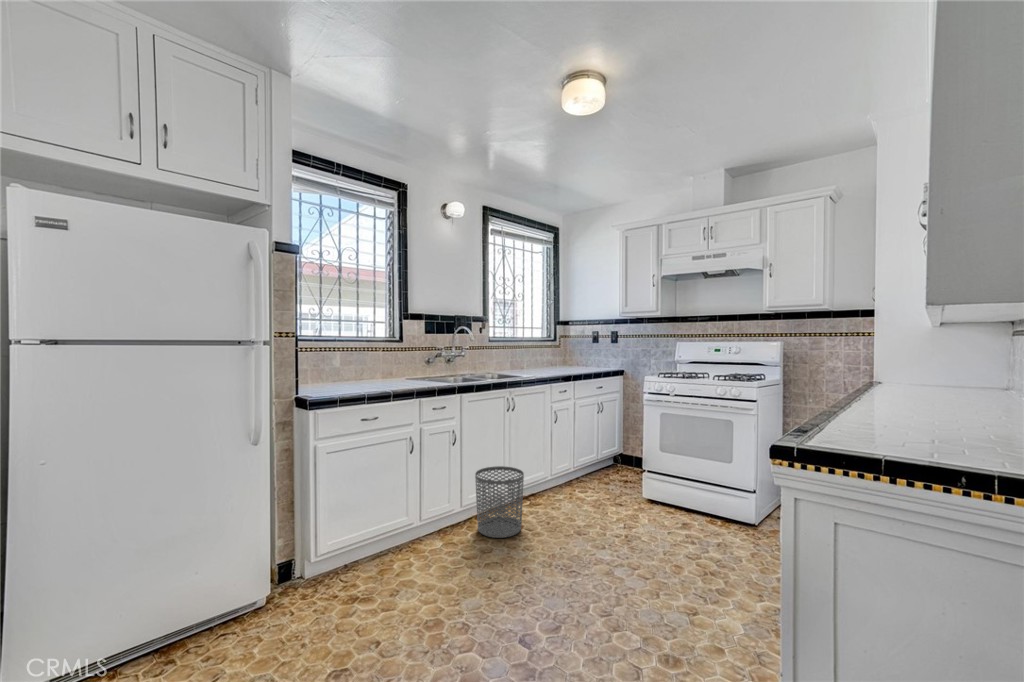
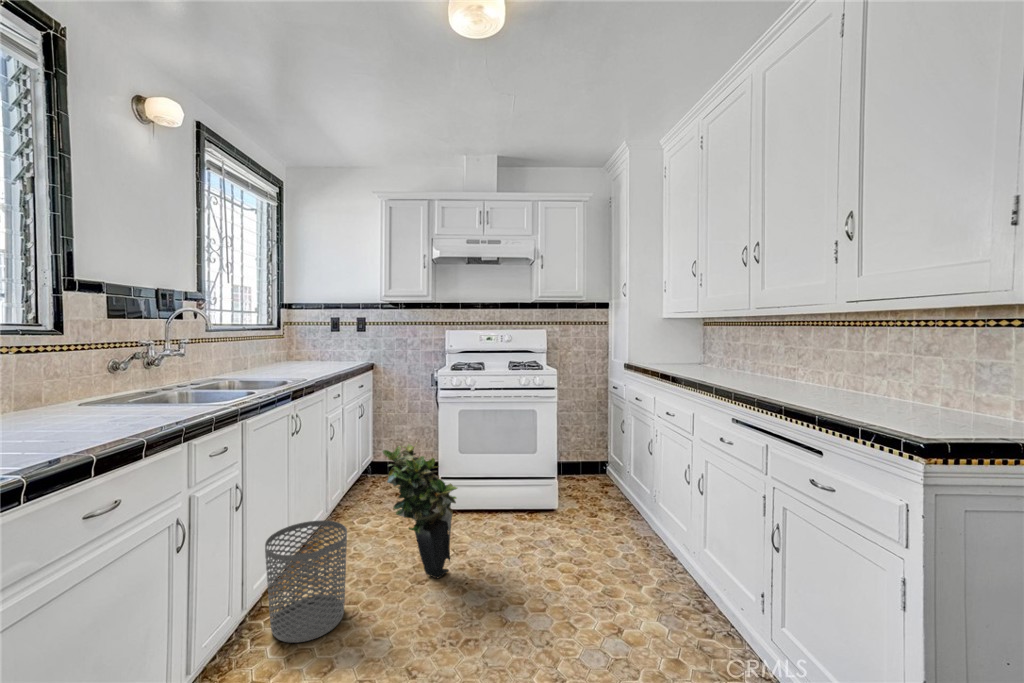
potted plant: none [558,429,616,538] -> present [382,444,457,579]

